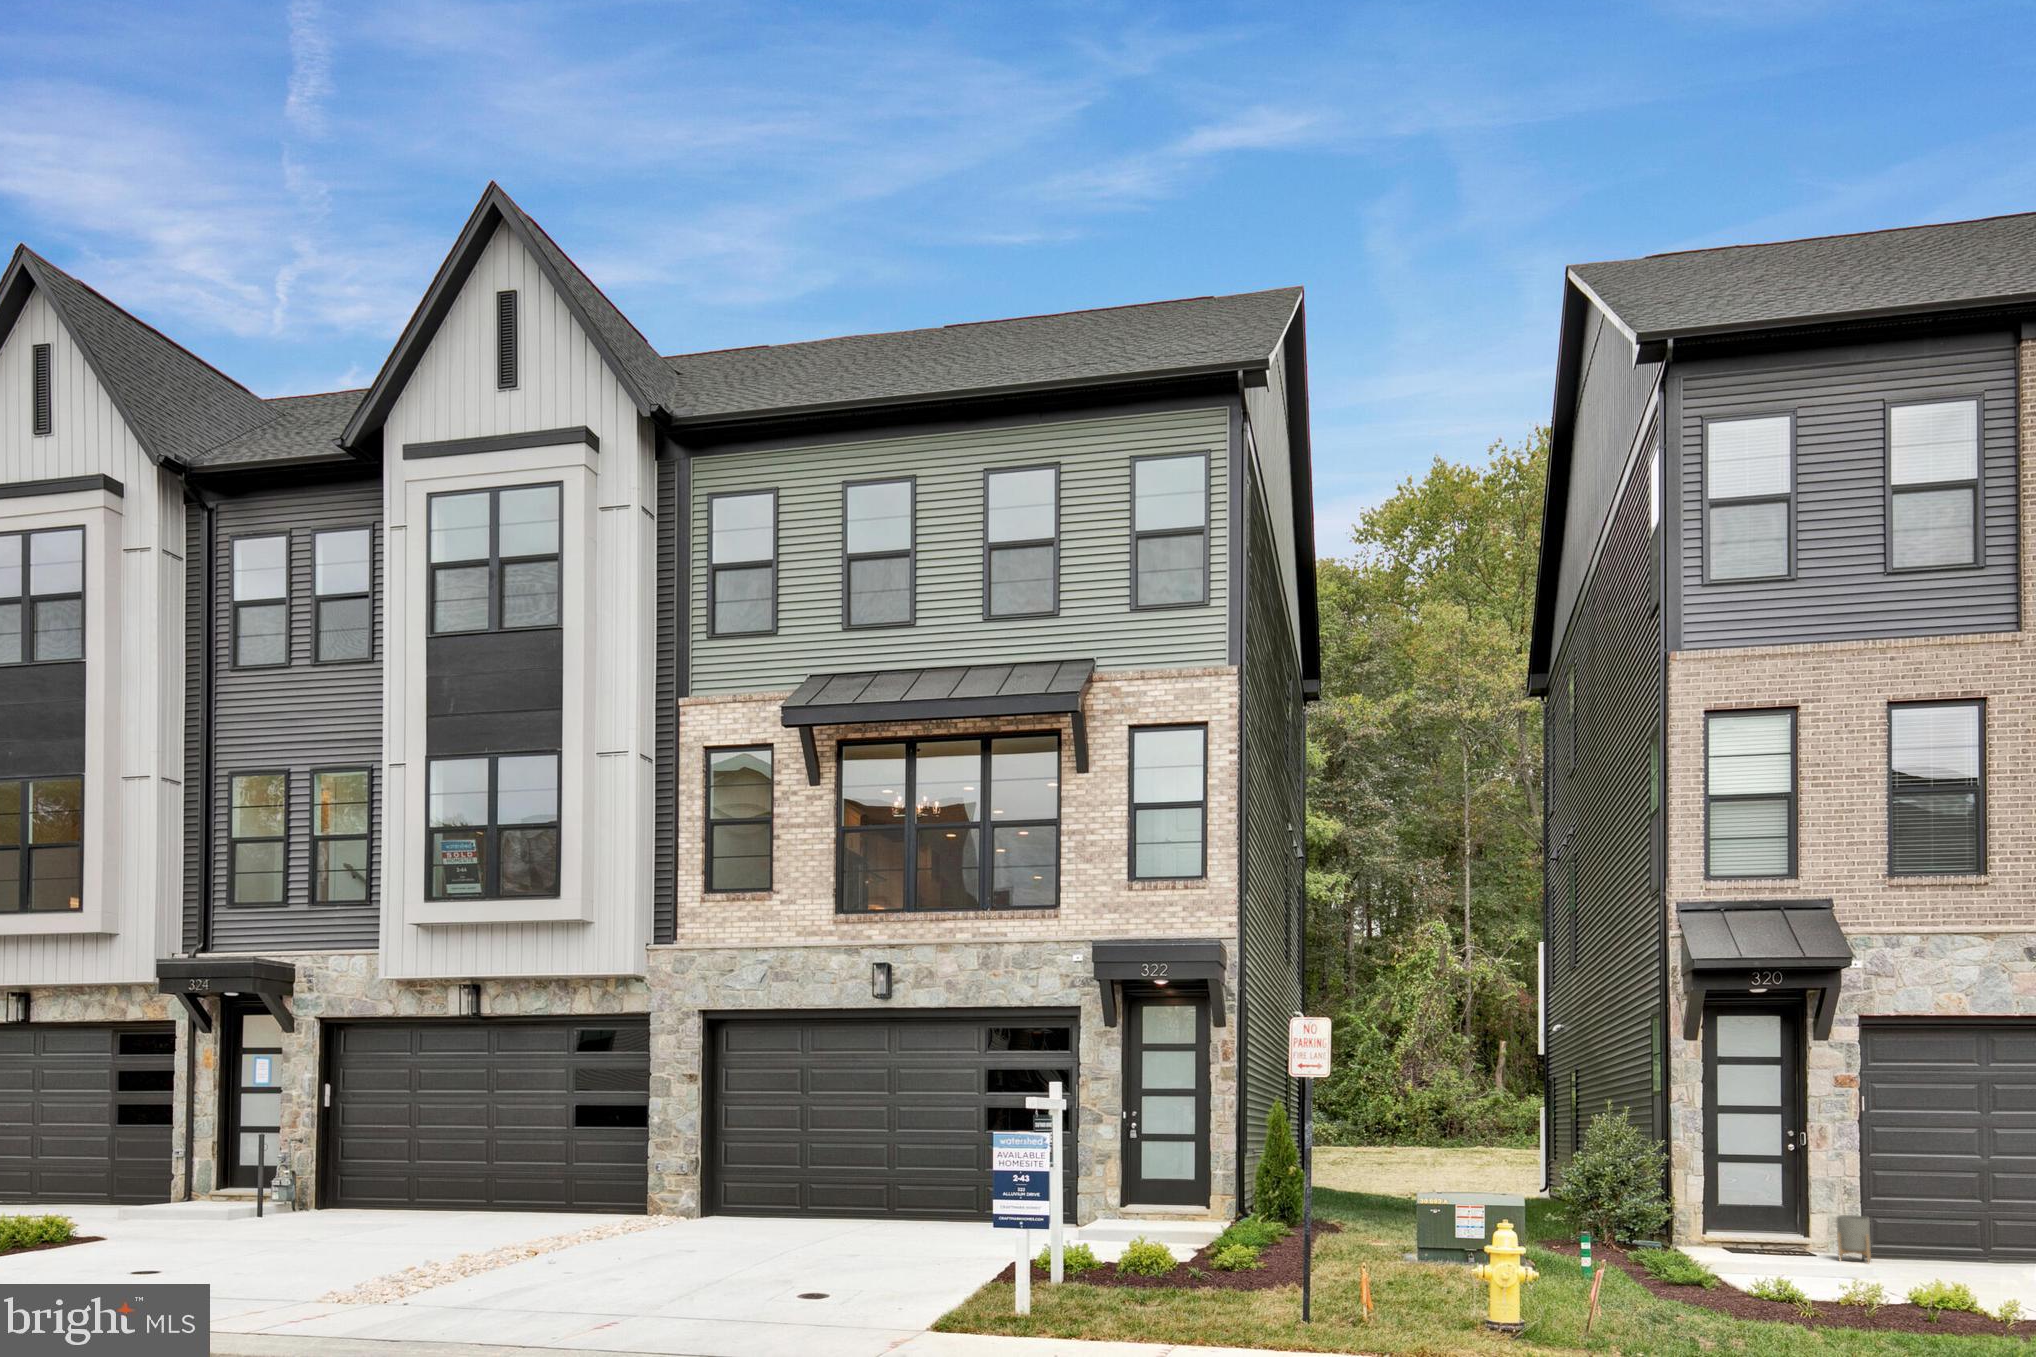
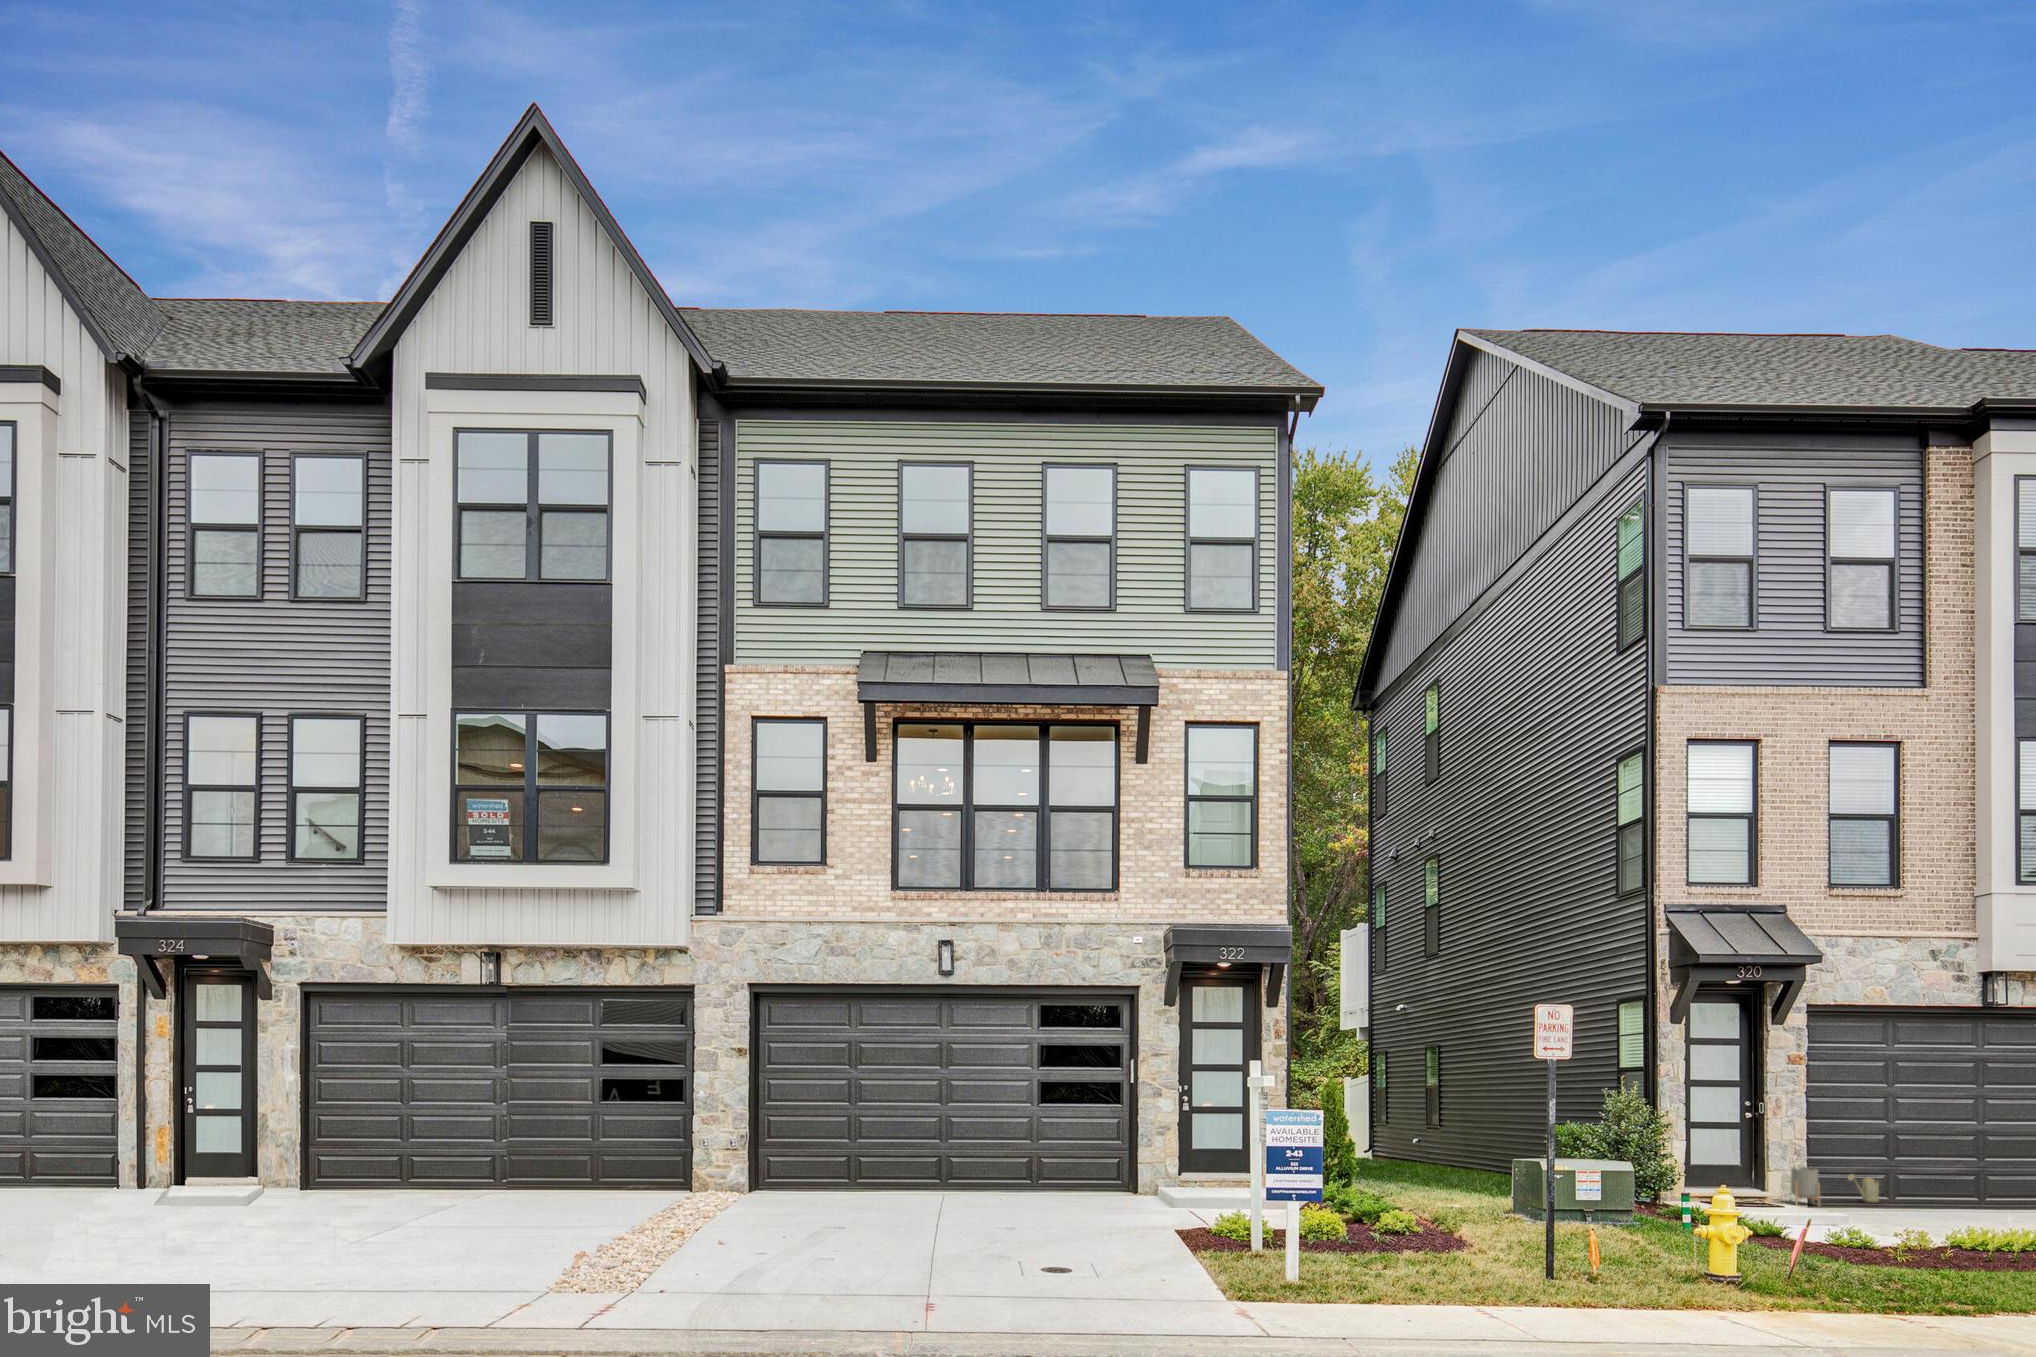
watering can: none [1926,1222,1973,1263] -> present [1848,1174,1880,1204]

